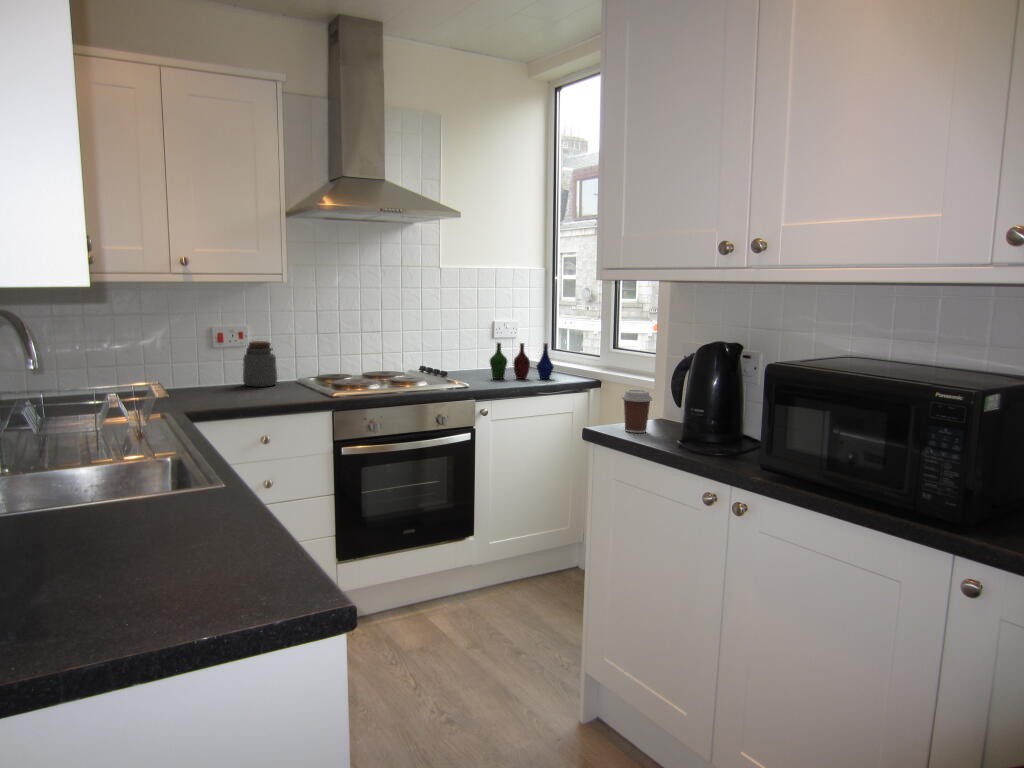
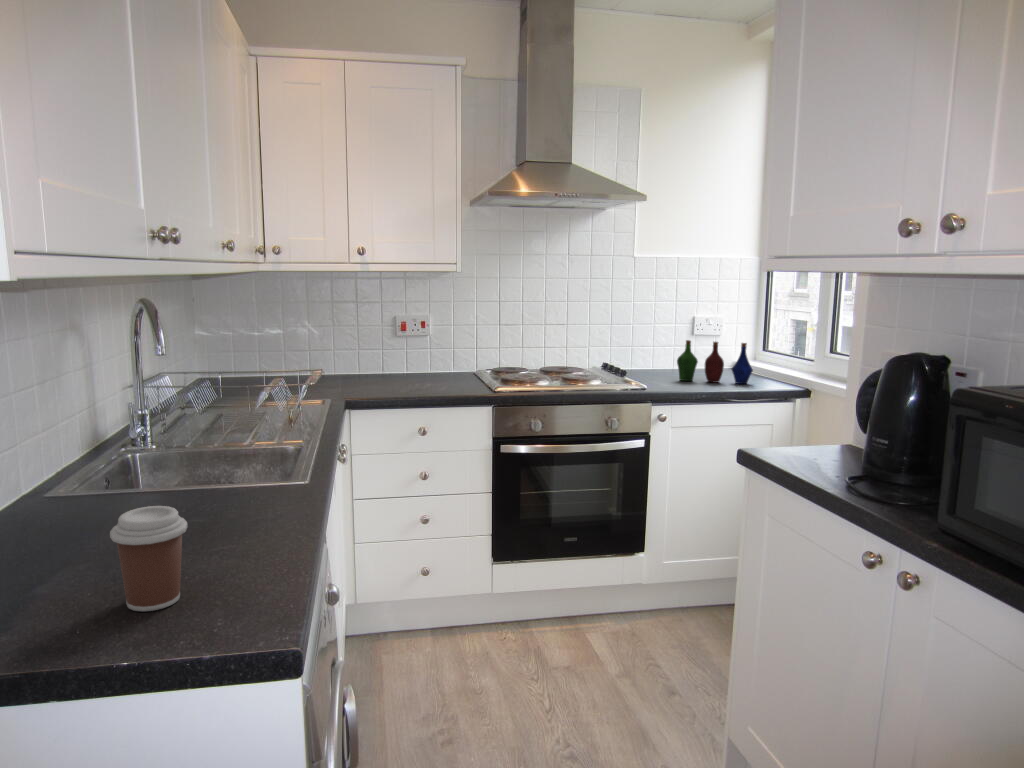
jar: present [243,341,277,387] -> none [419,332,452,377]
coffee cup: present [622,390,652,433] -> present [110,506,187,611]

